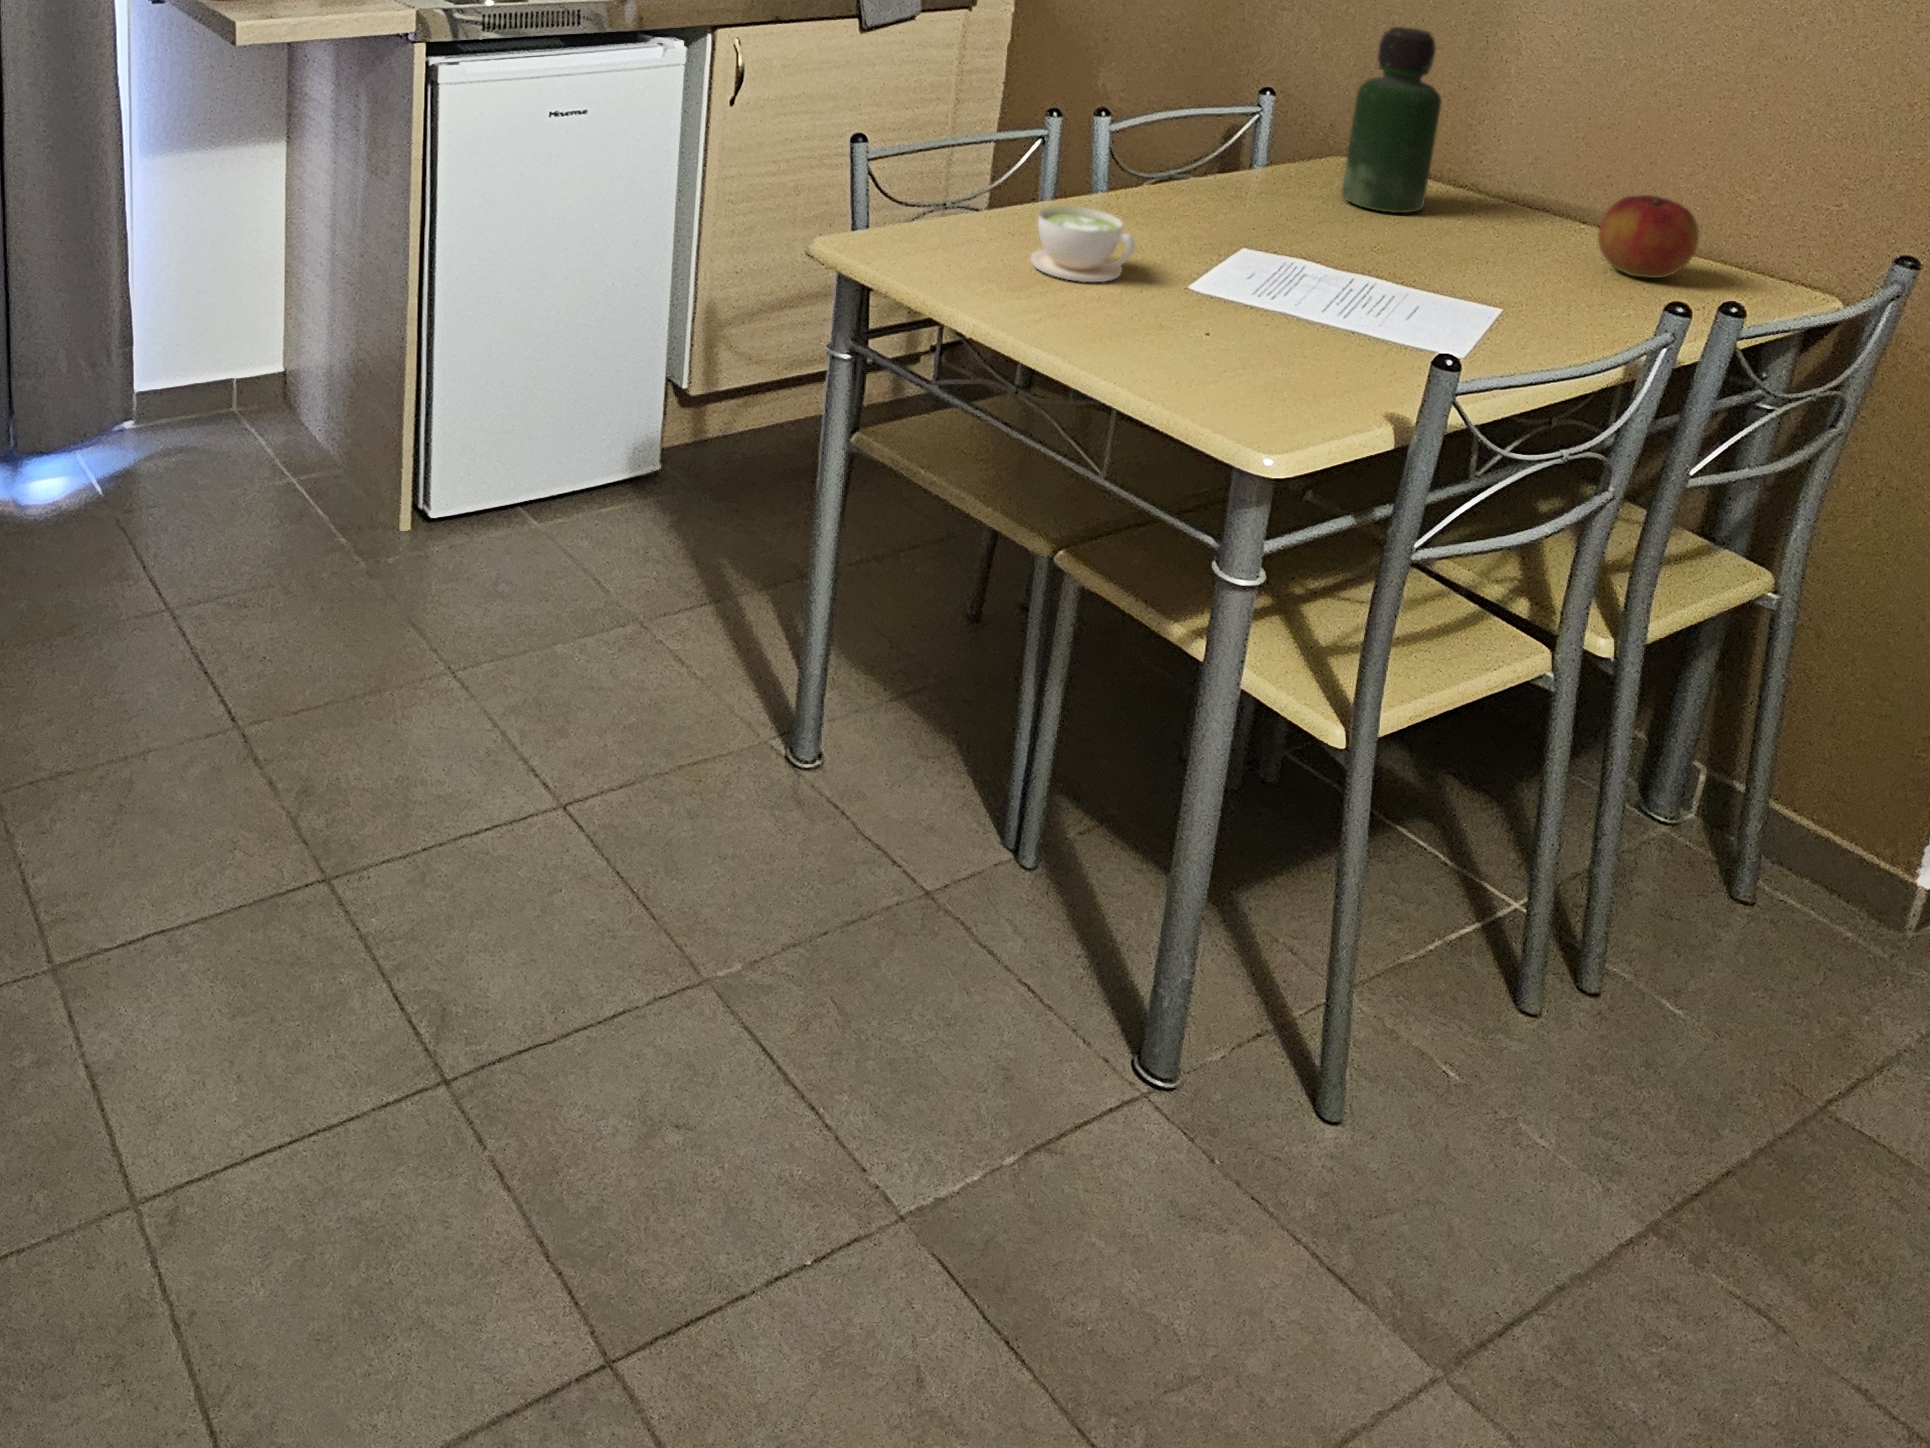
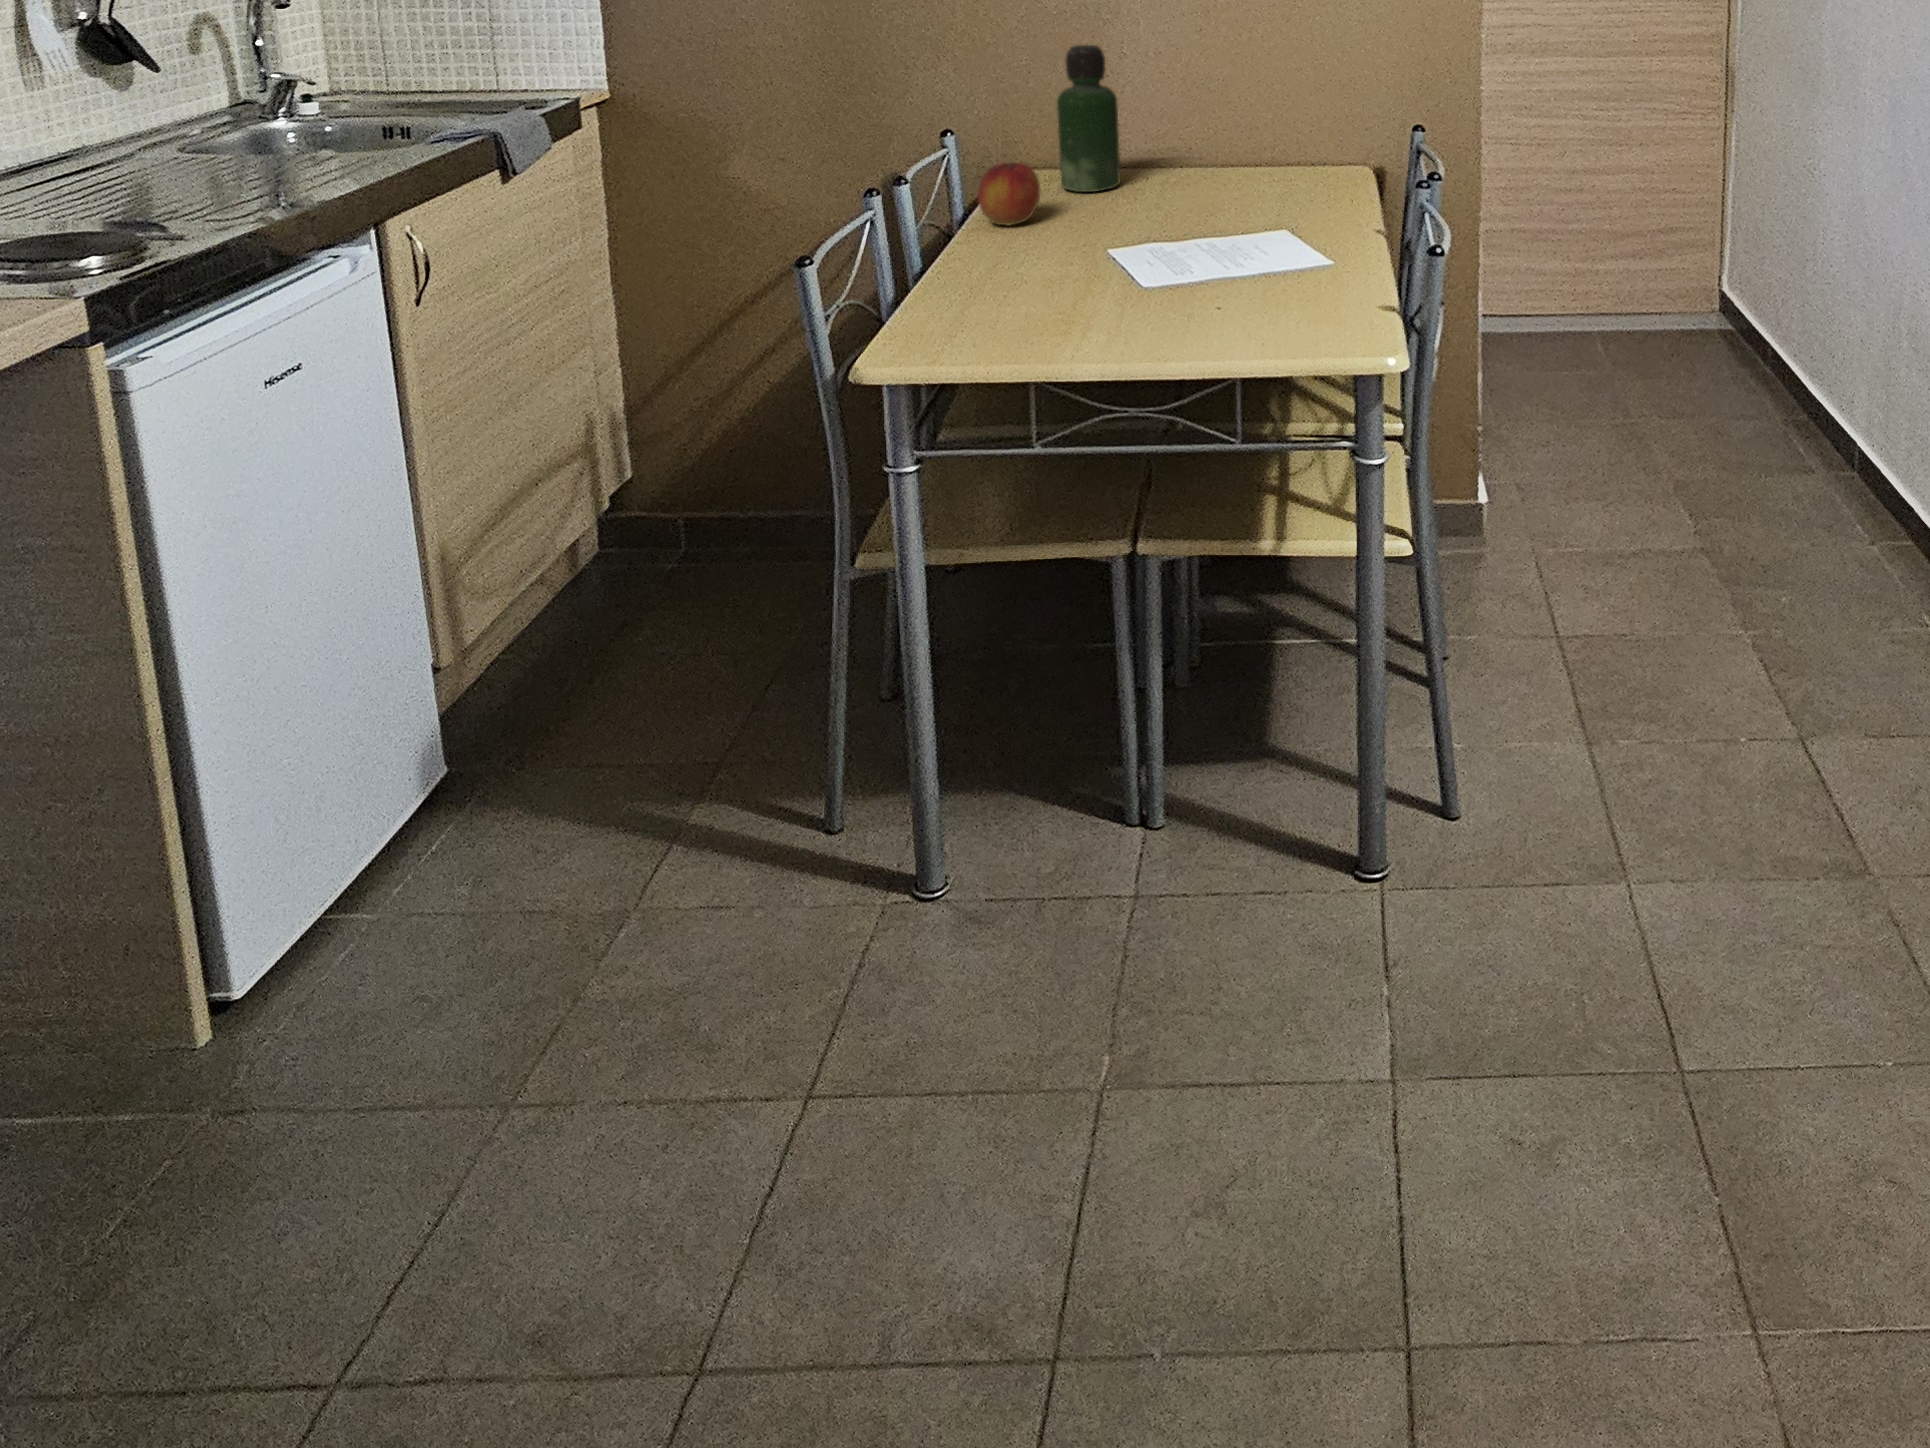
apple: present [1598,195,1699,278] -> present [978,163,1040,225]
coffee cup: present [1031,206,1135,282] -> none [1011,248,1097,314]

